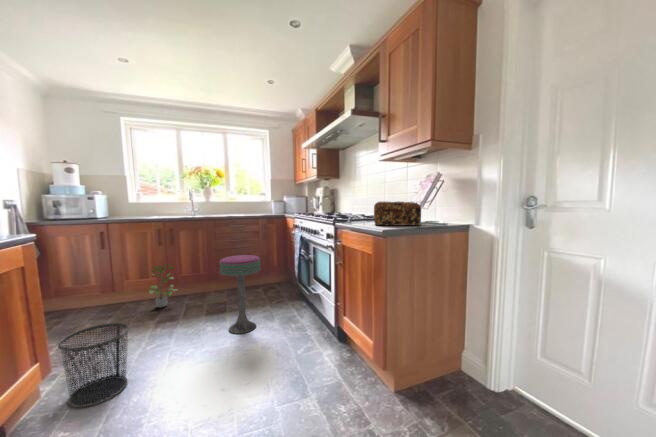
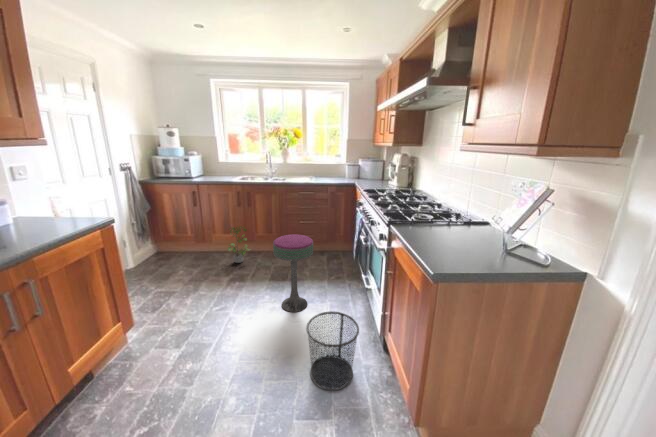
bread loaf: present [374,202,421,226] -> none [434,215,511,262]
waste bin: present [58,323,129,407] -> present [306,312,359,390]

